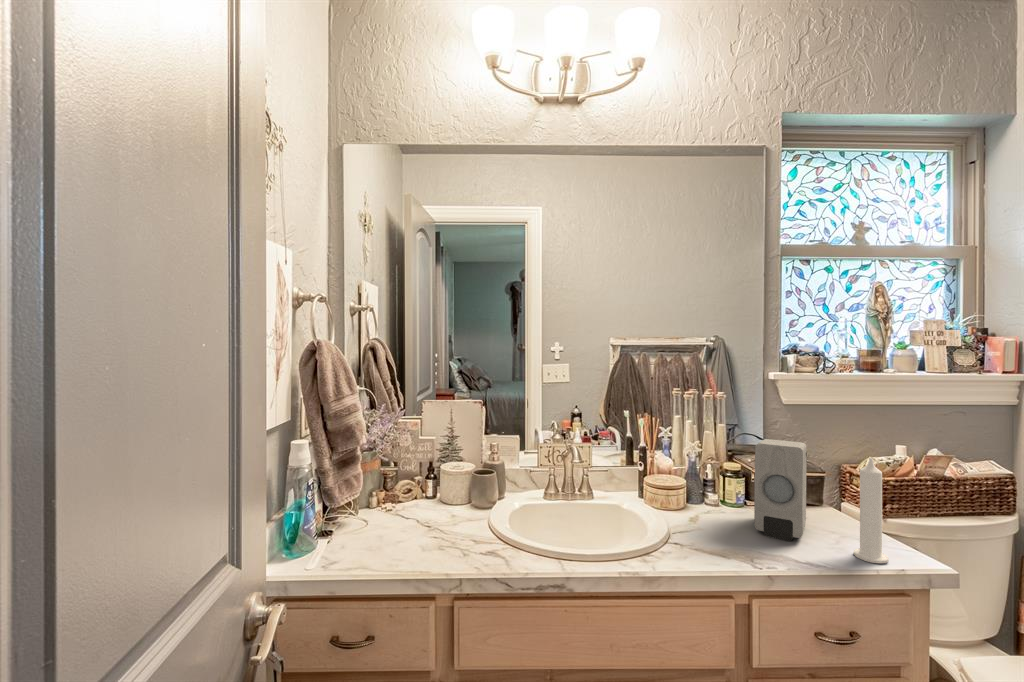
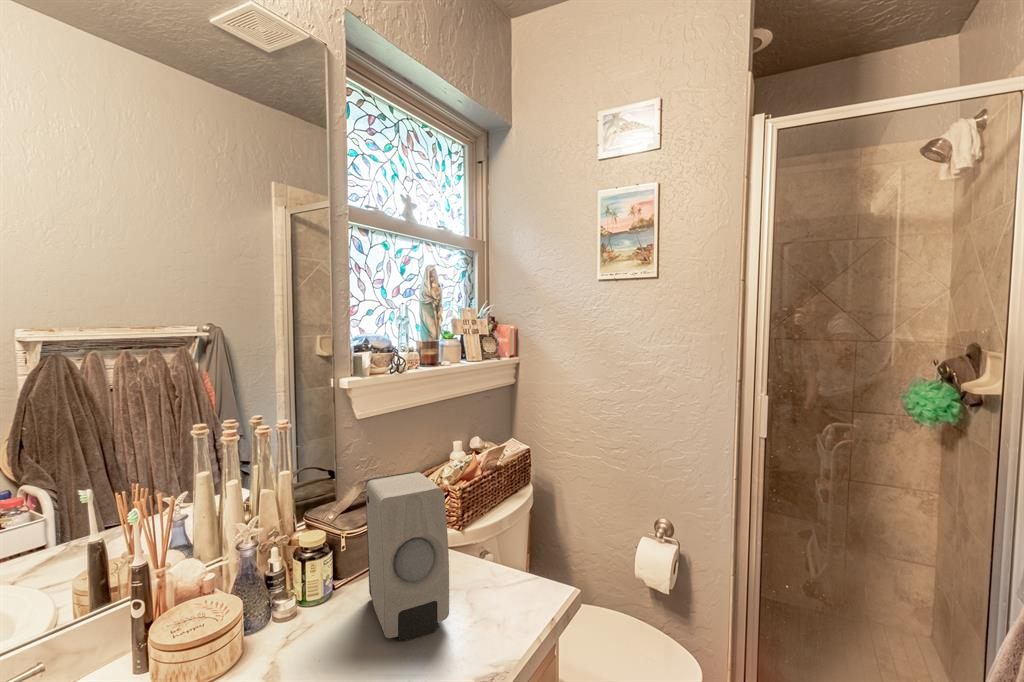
candle: present [854,458,889,563] -> none [499,477,534,612]

